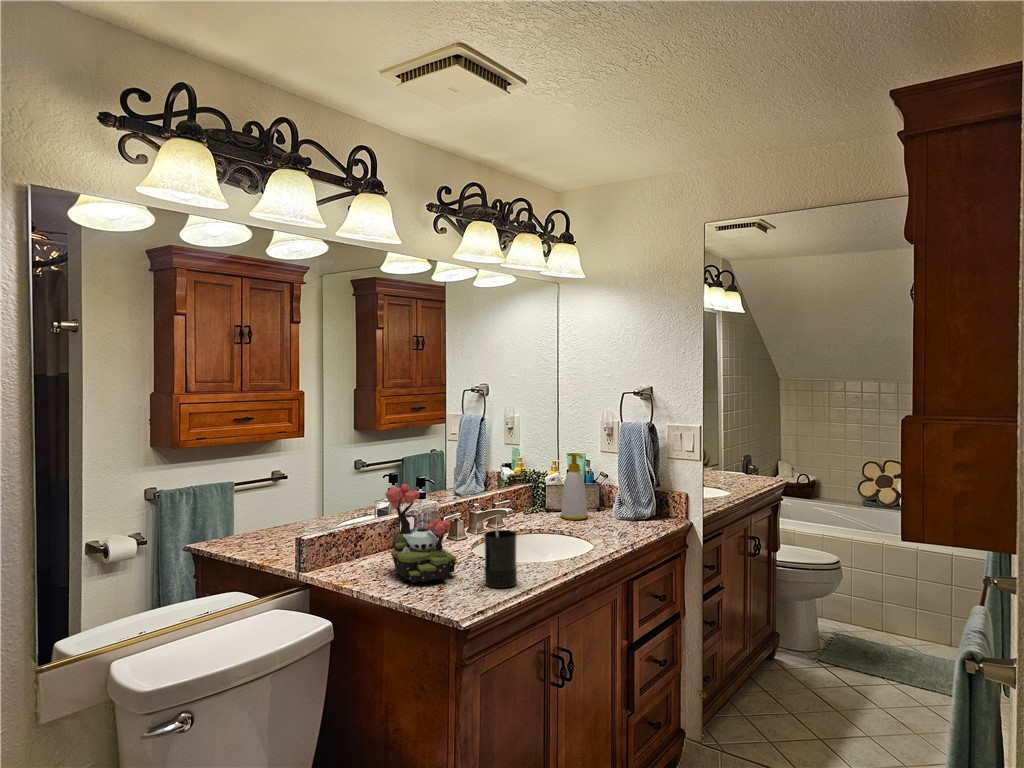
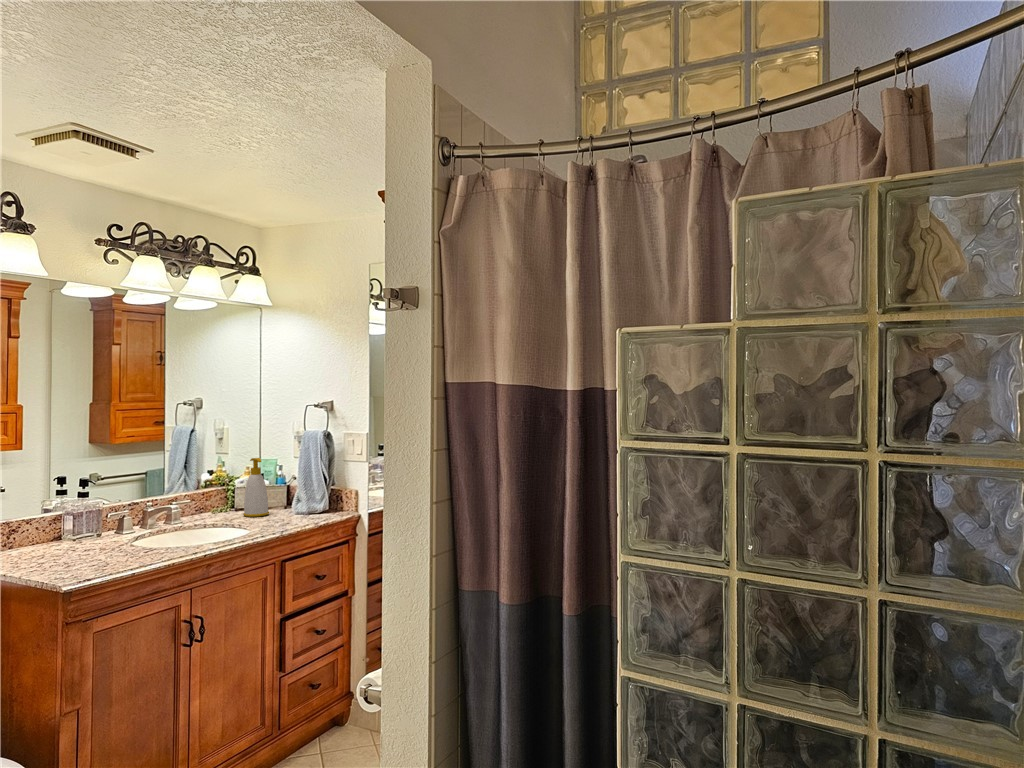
plant: present [385,484,457,583] -> none [29,483,93,564]
candle: present [484,527,517,588] -> none [113,514,144,564]

